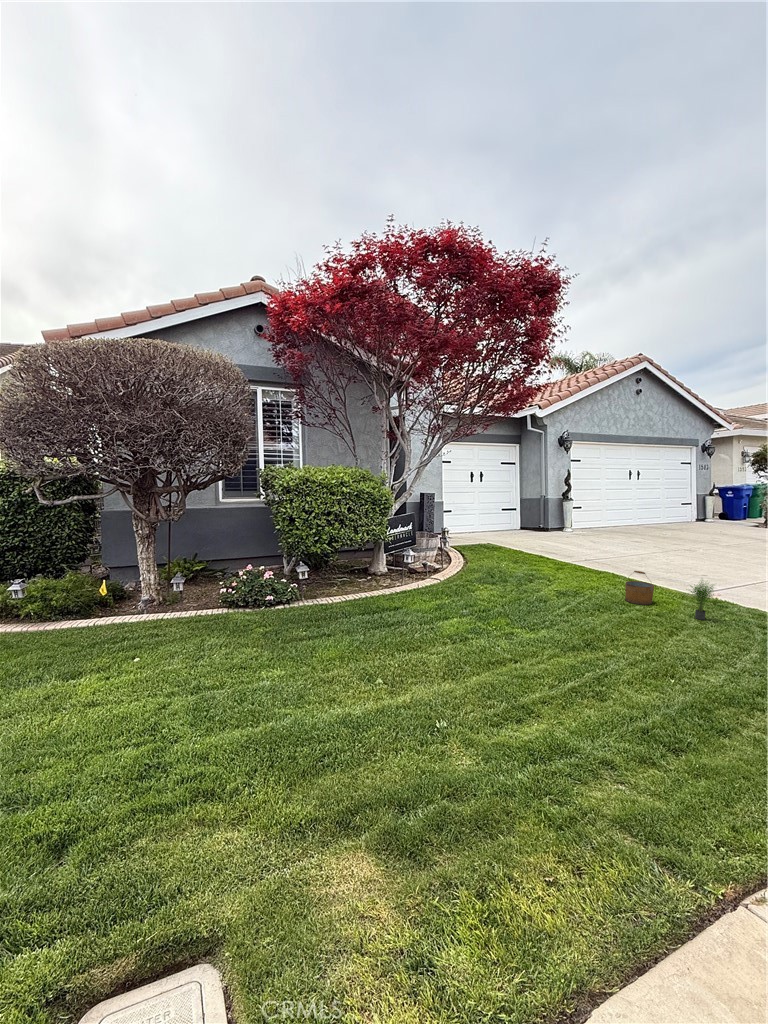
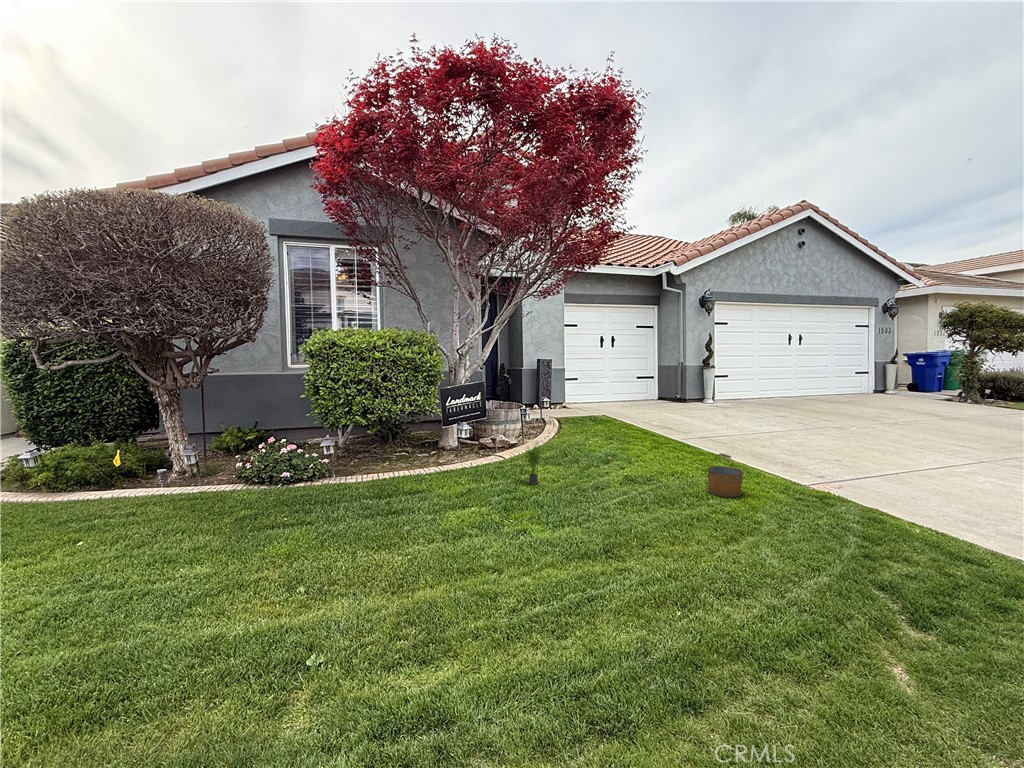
potted plant: present [691,582,714,620] -> present [526,443,543,484]

